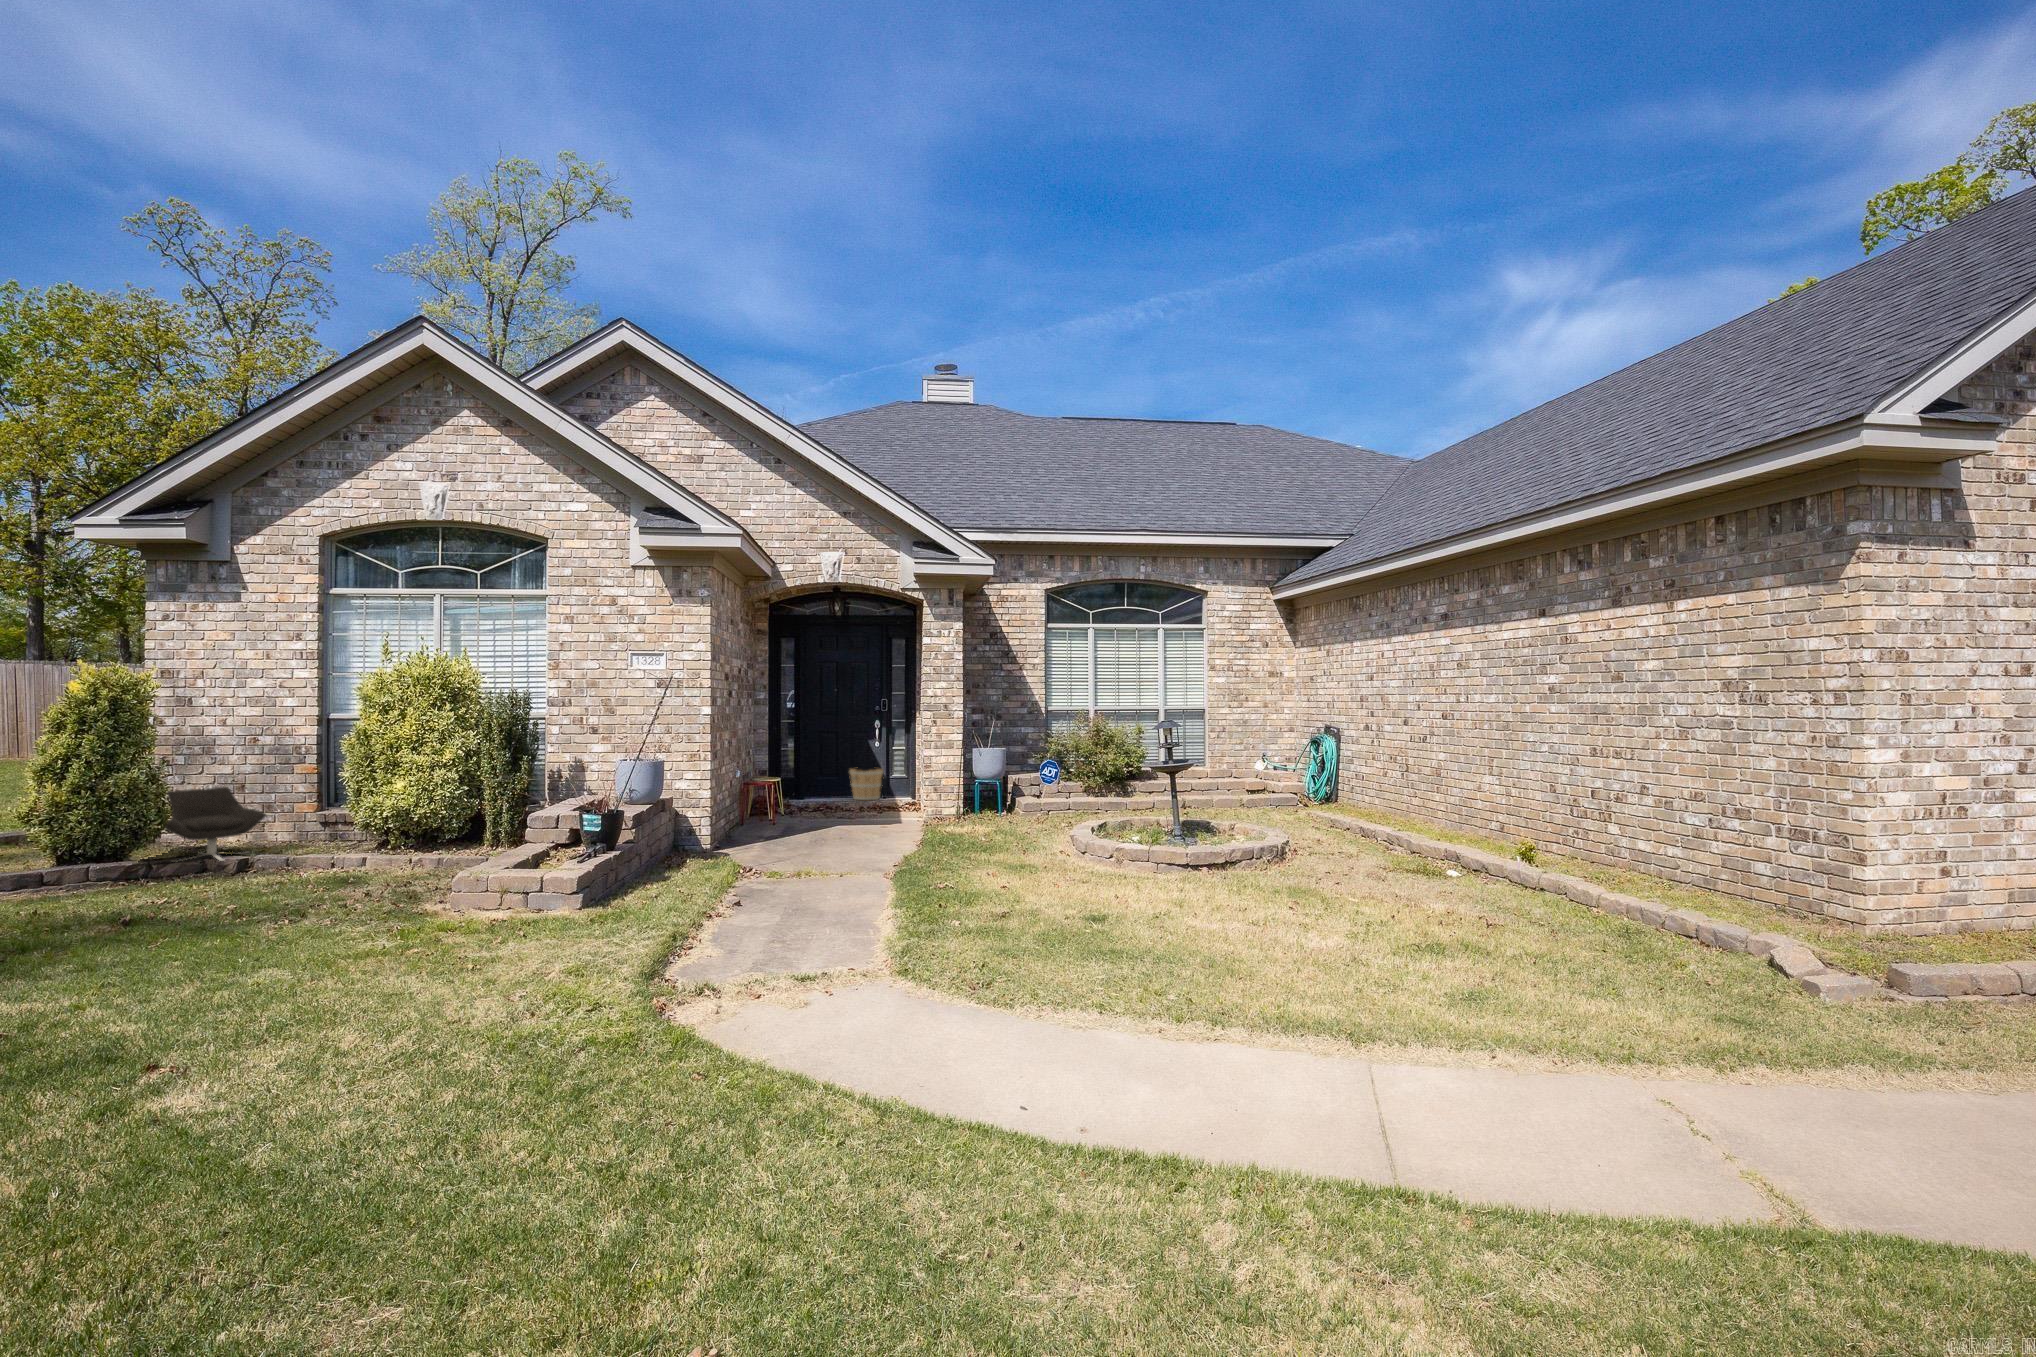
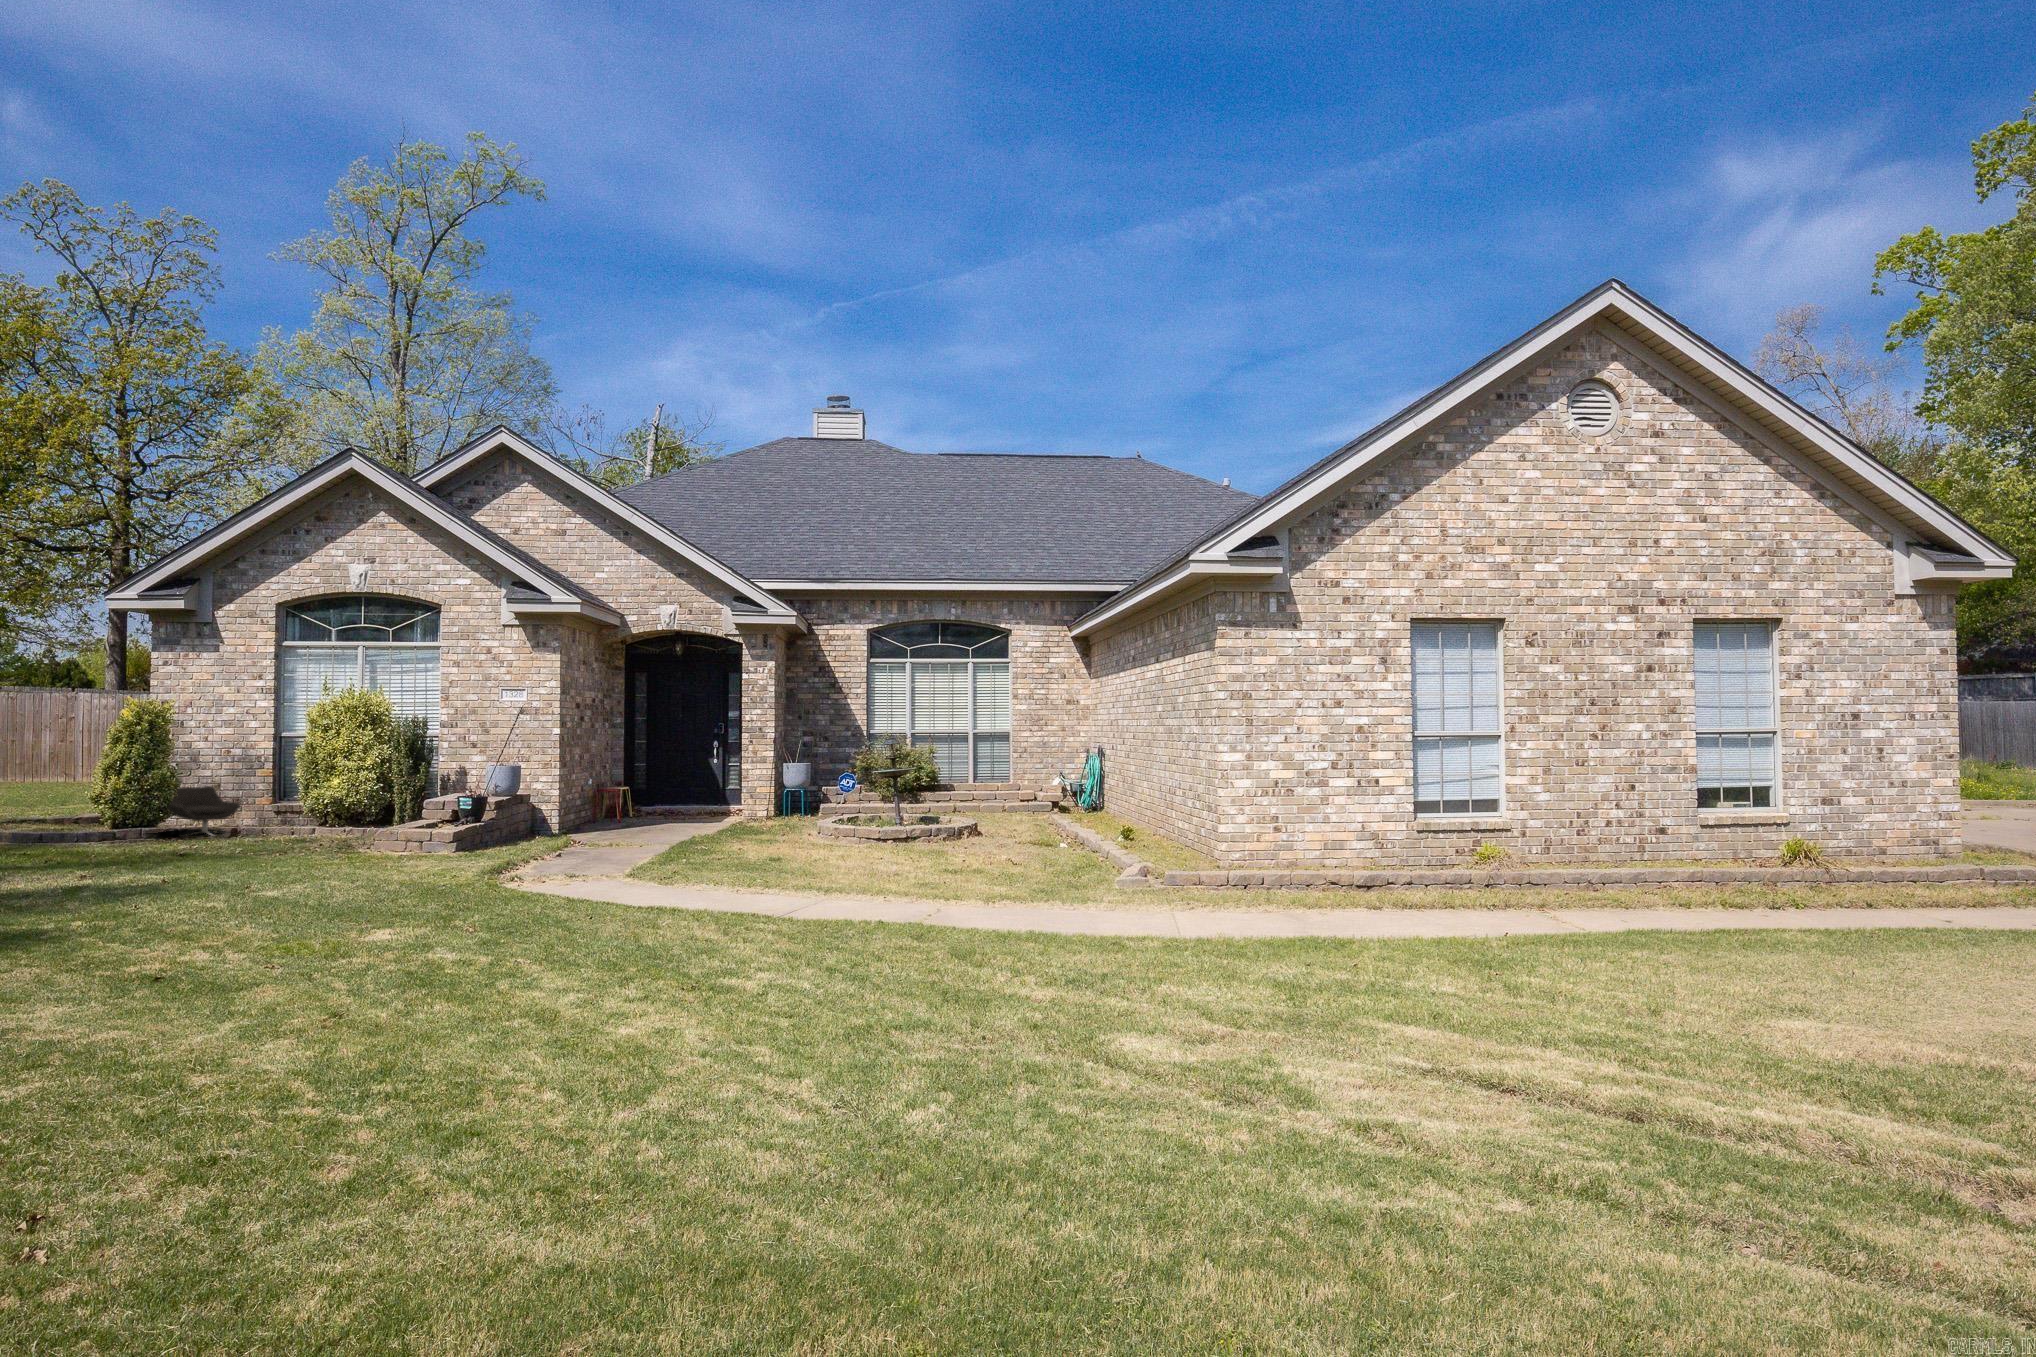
wooden bucket: present [850,769,883,801] -> none [693,782,725,810]

